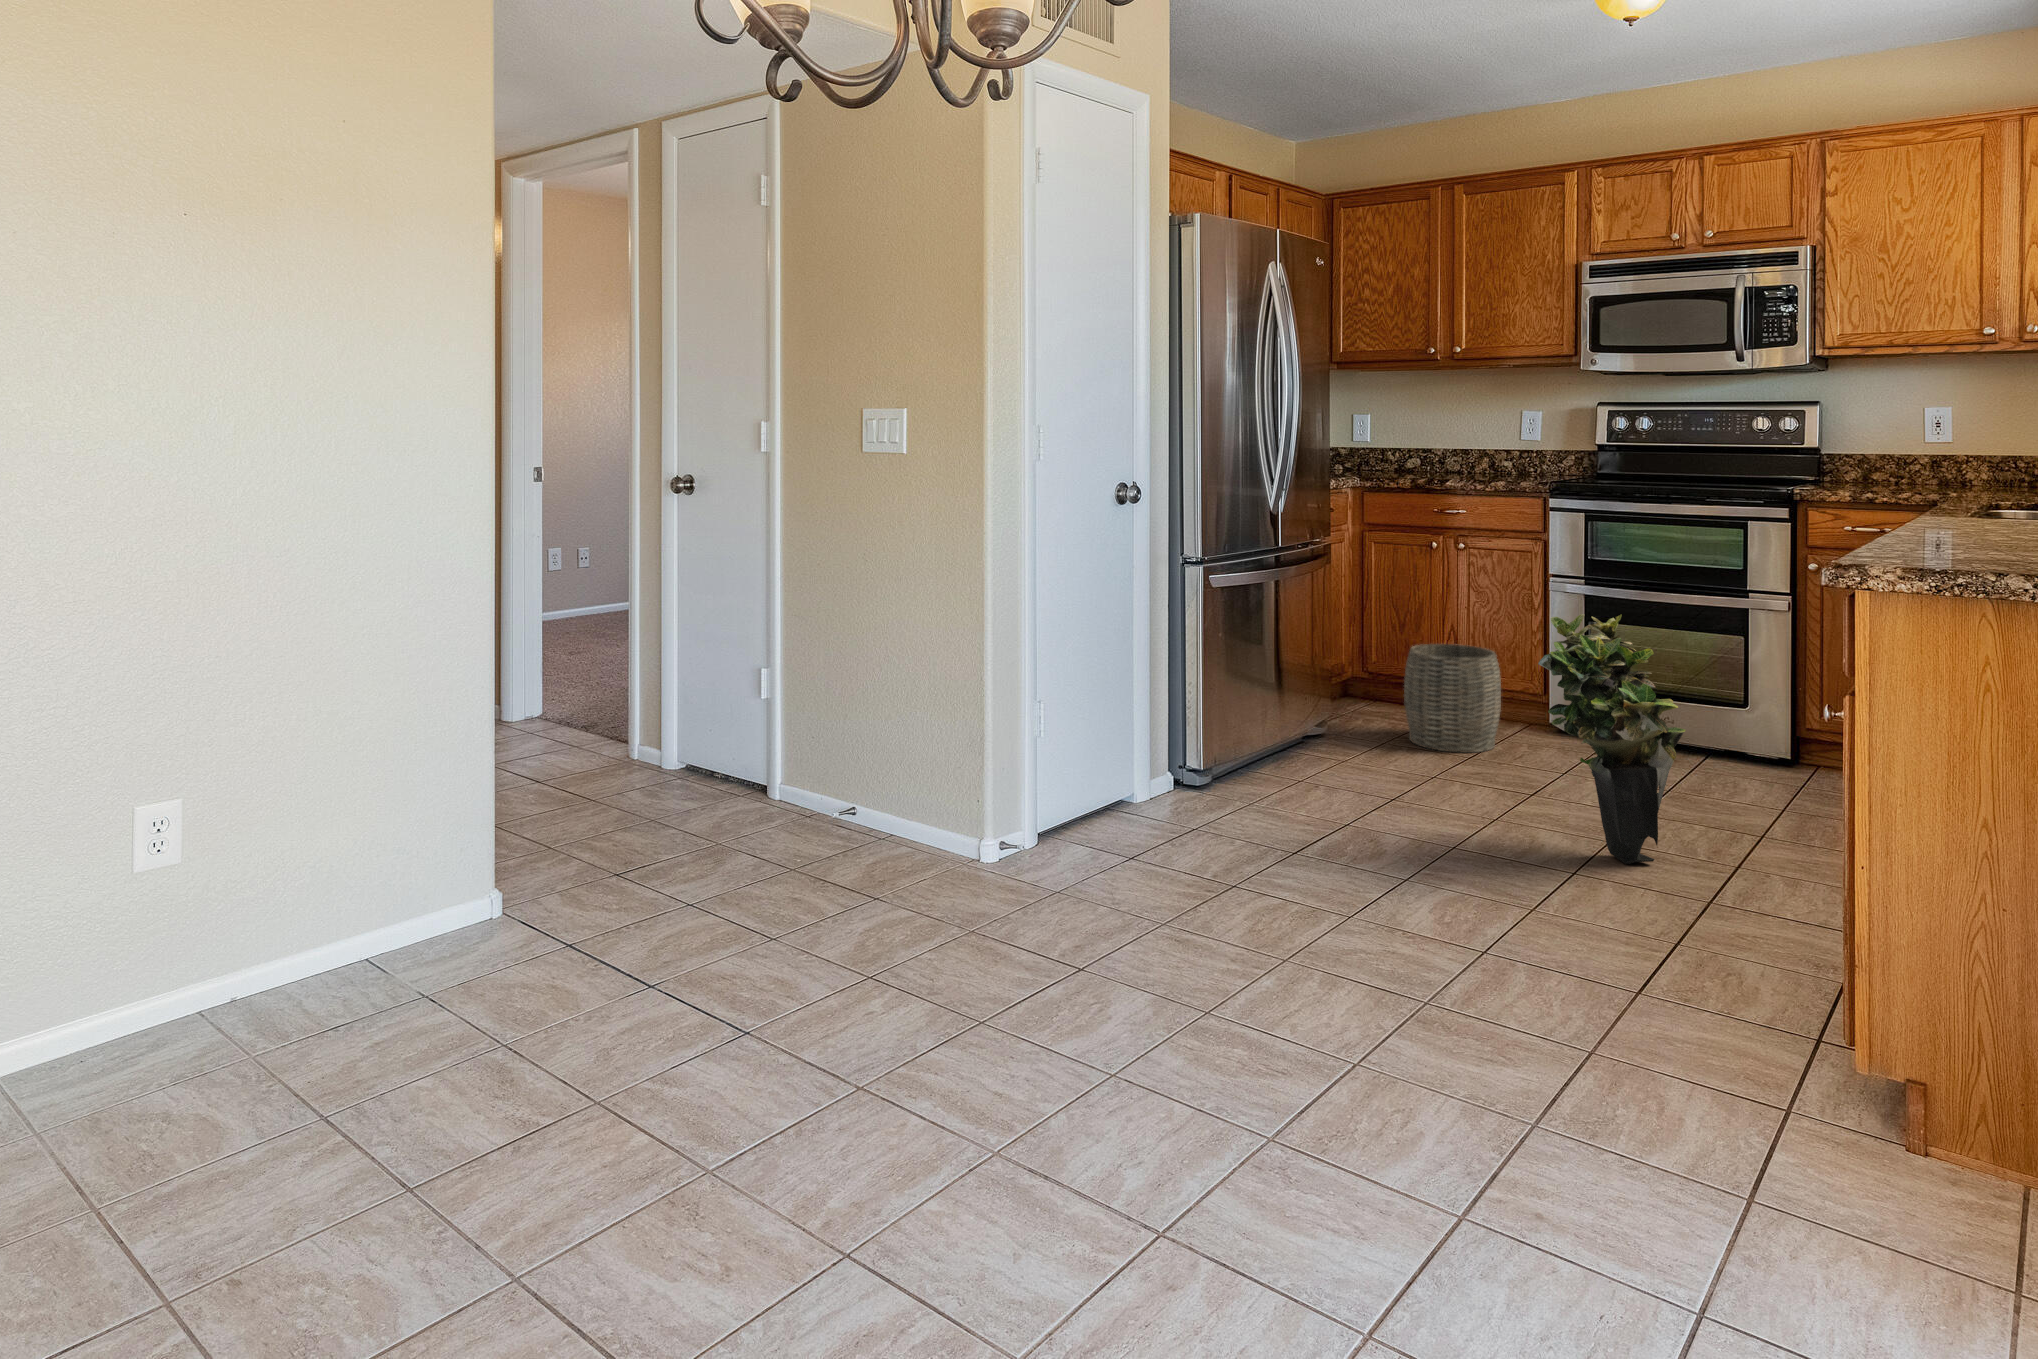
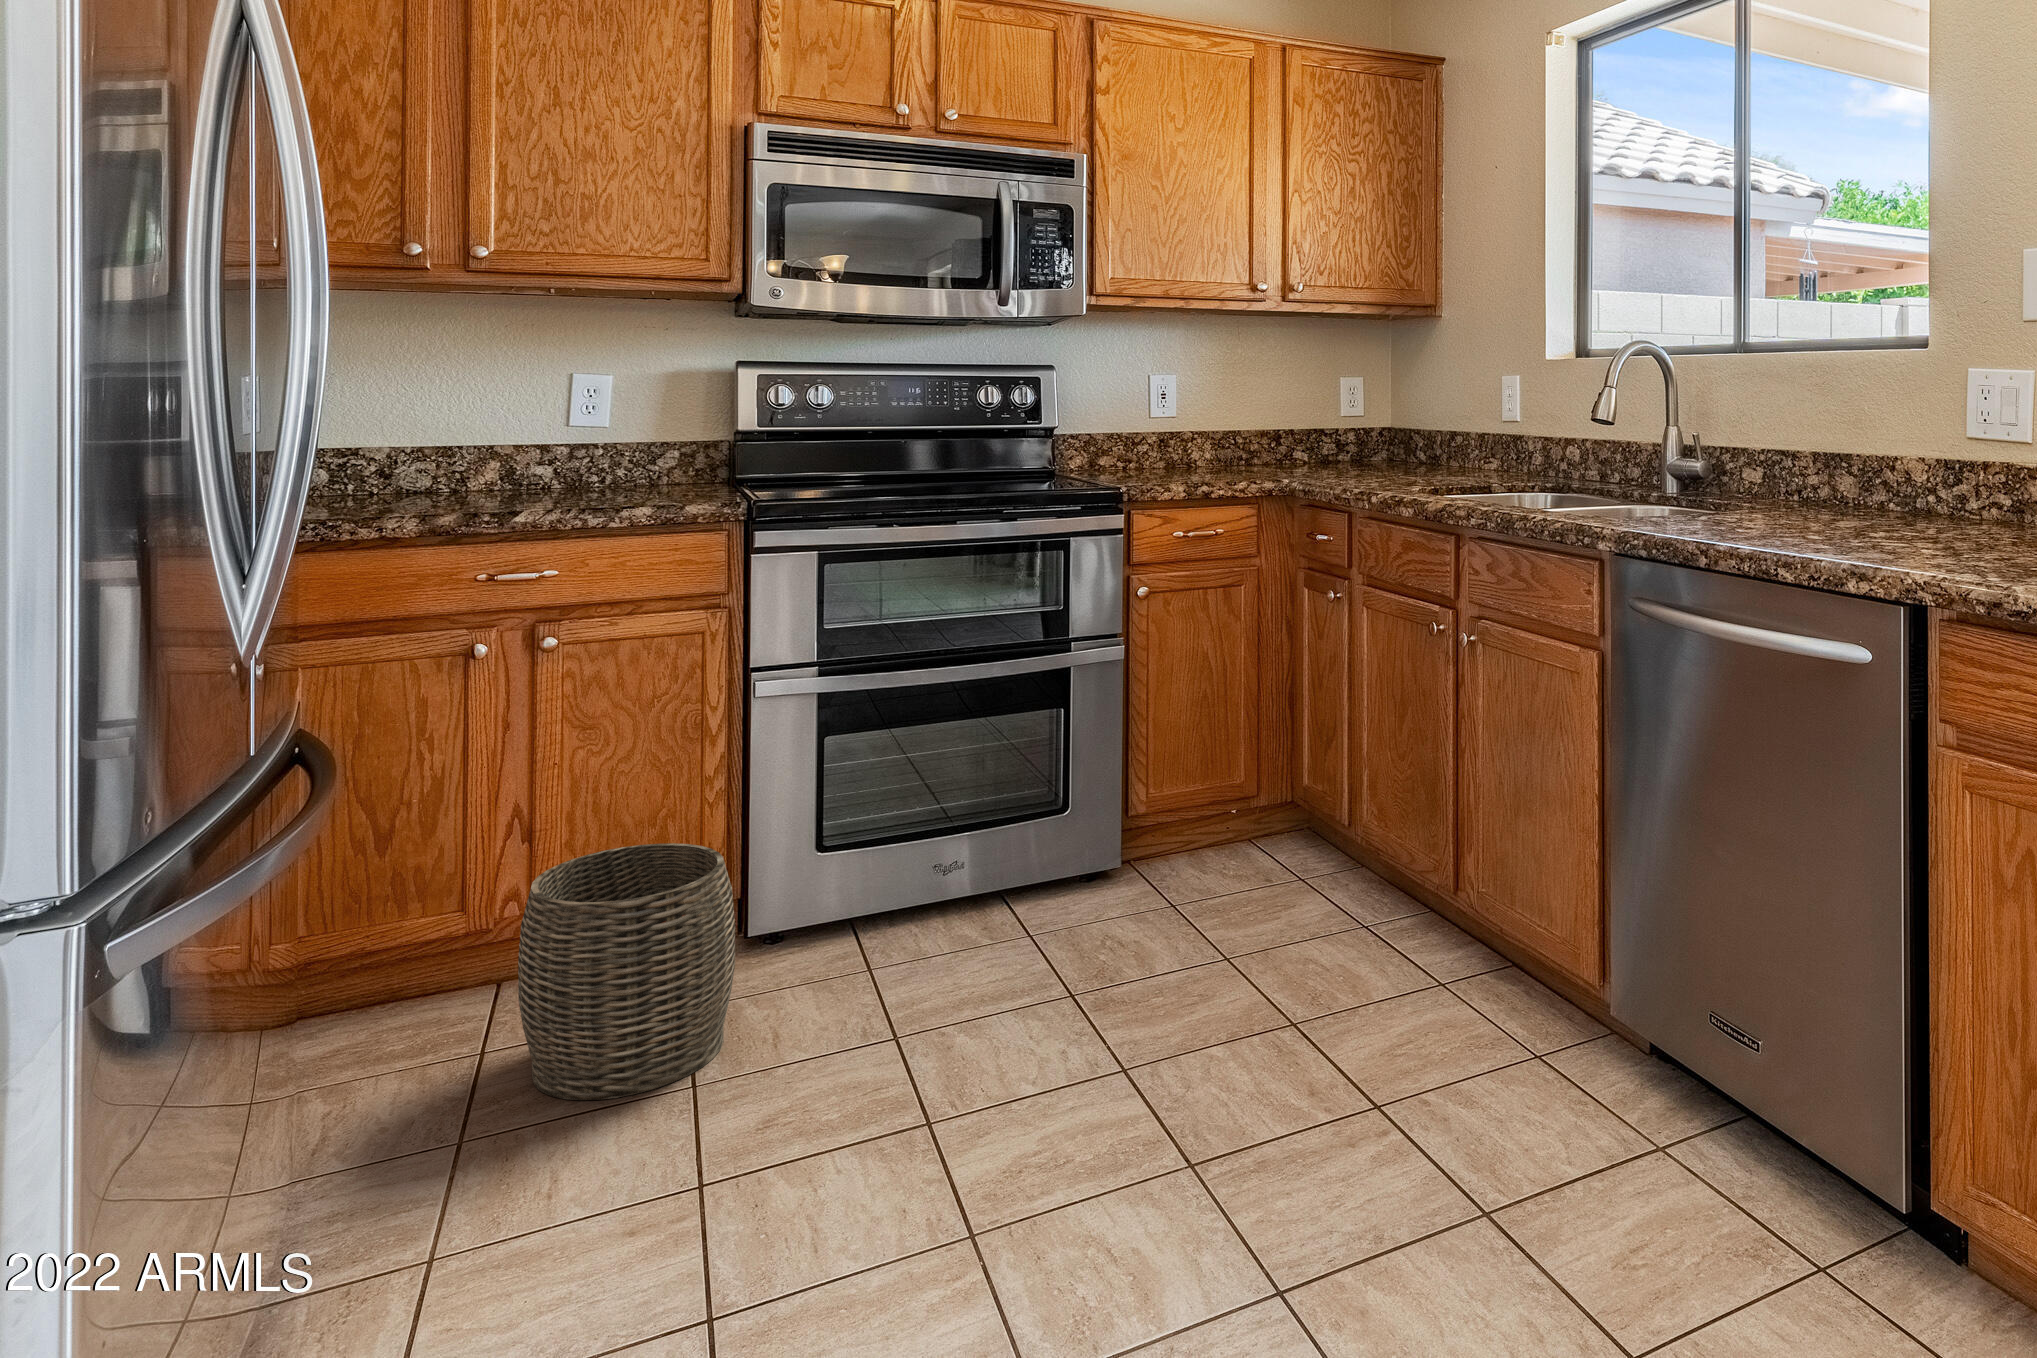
potted plant: present [1538,614,1685,864] -> none [1102,755,1363,1205]

